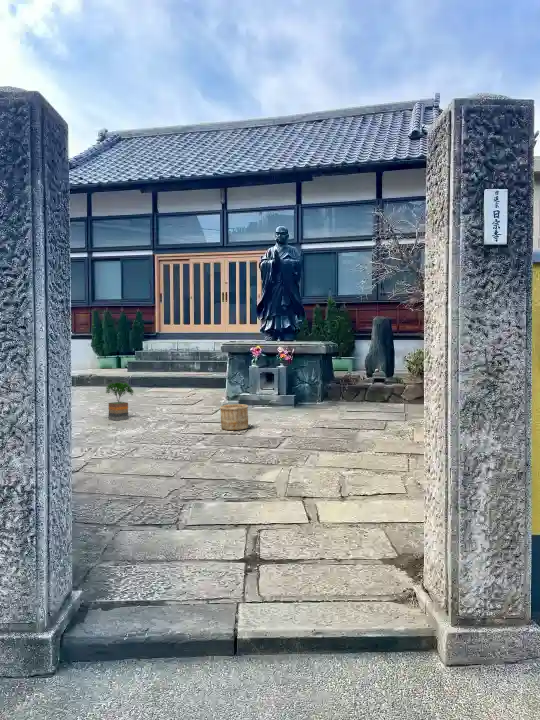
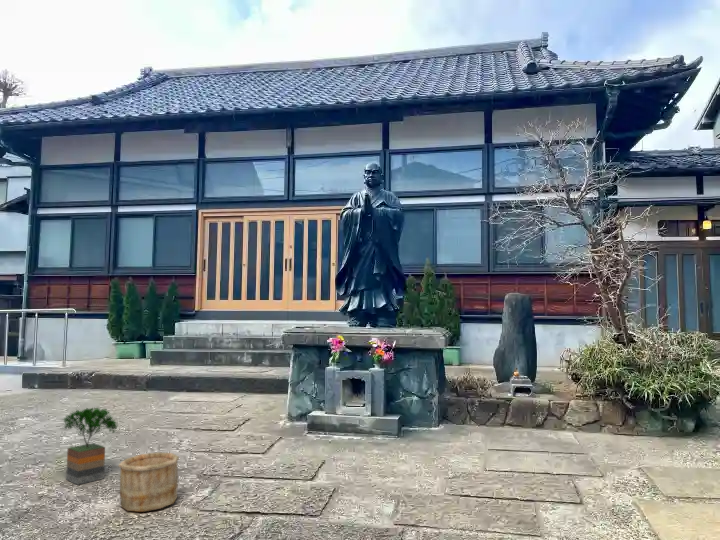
wooden bucket: present [220,404,248,430] -> present [118,453,179,512]

